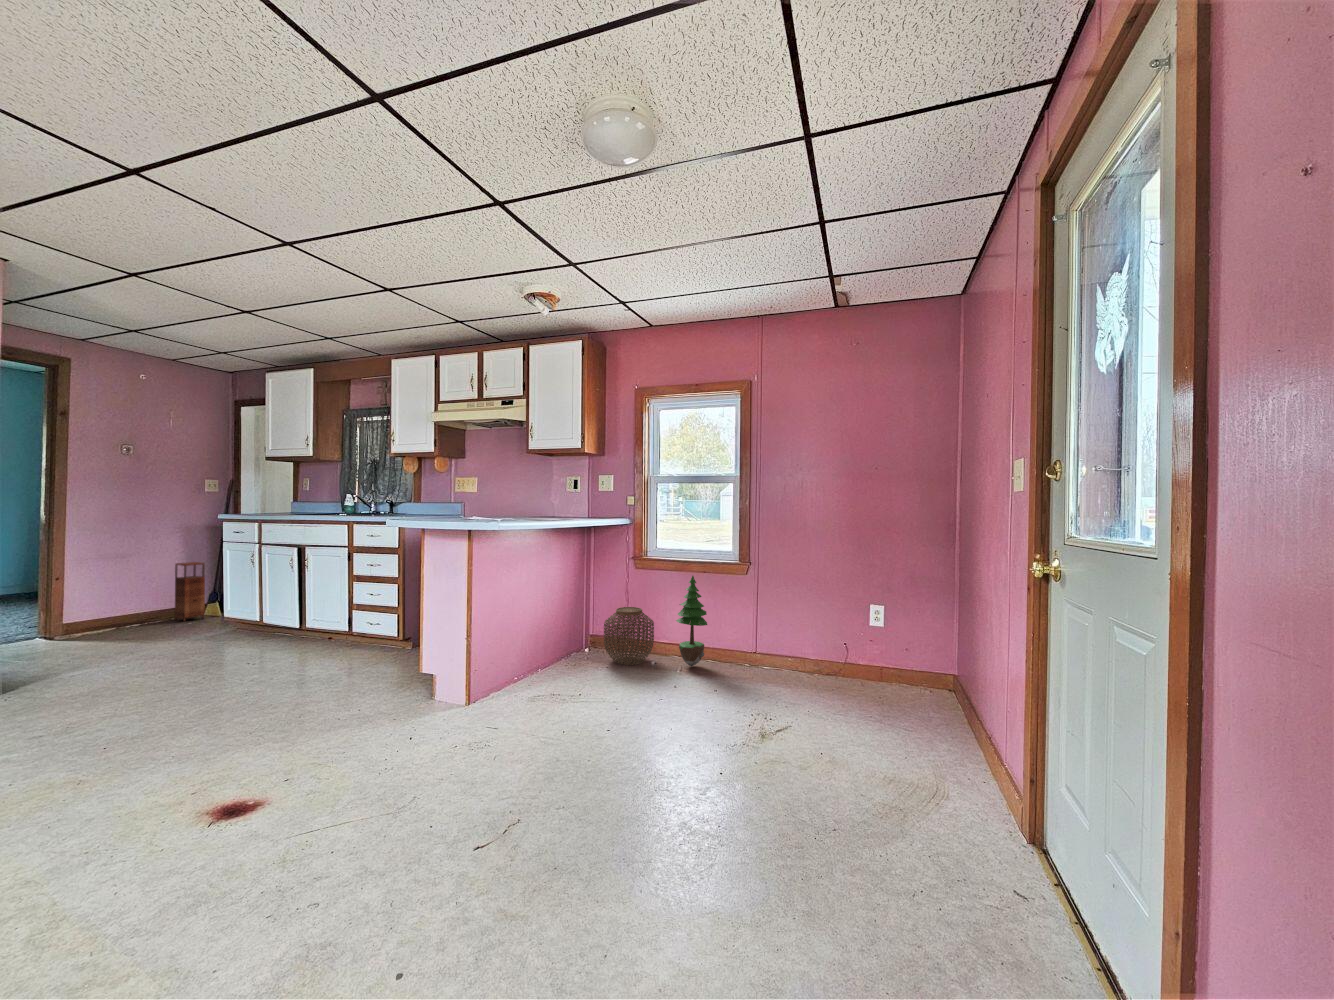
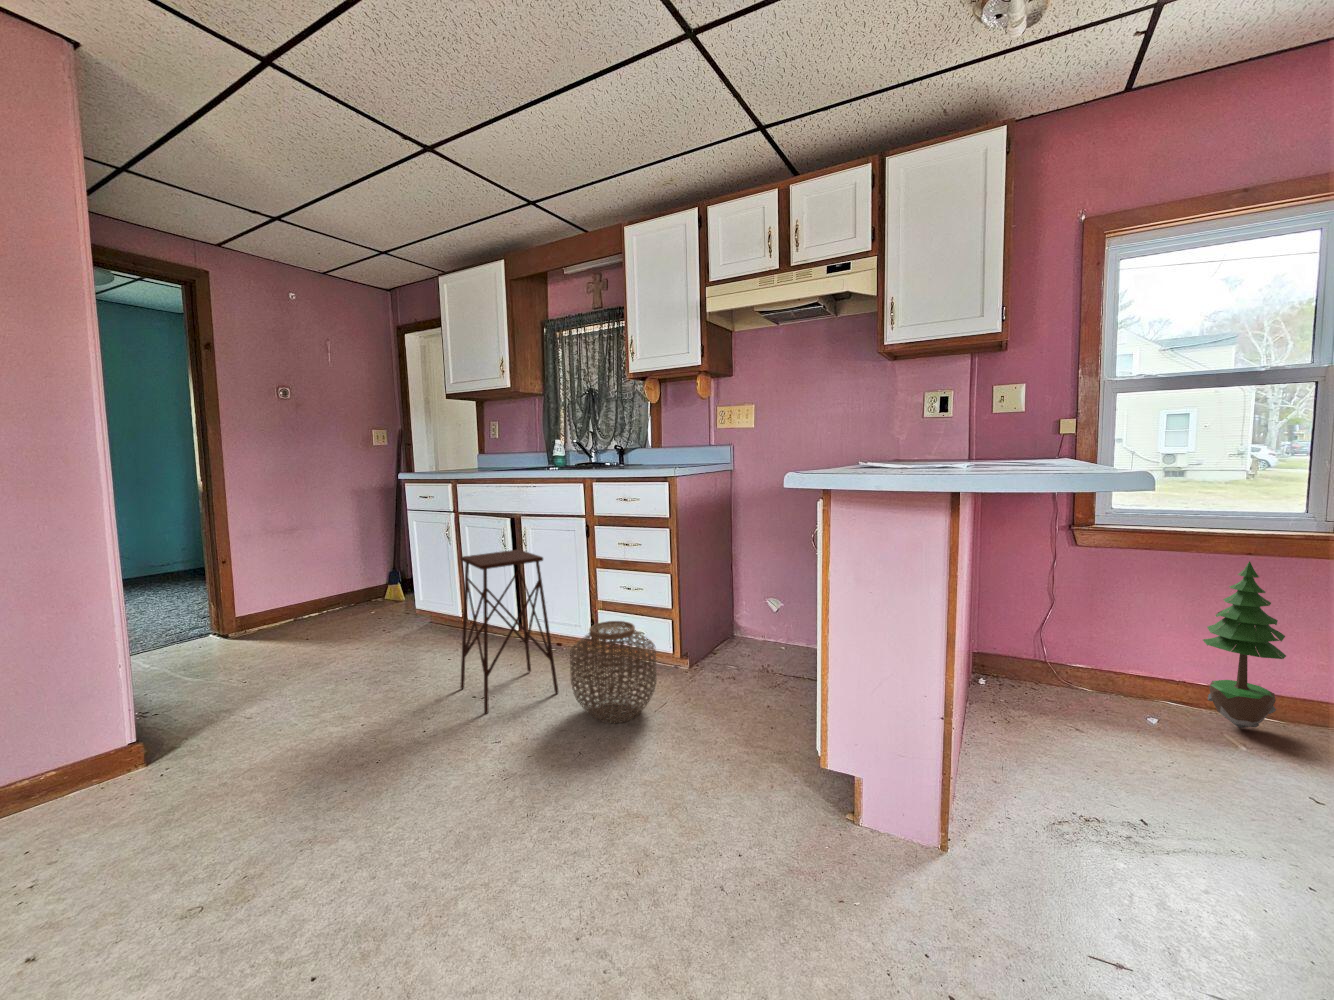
storage cabinet: present [175,562,205,622] -> none [350,535,388,612]
side table: none [233,567,304,673] -> present [460,550,558,713]
woven basket: present [604,607,654,665] -> present [570,621,657,723]

